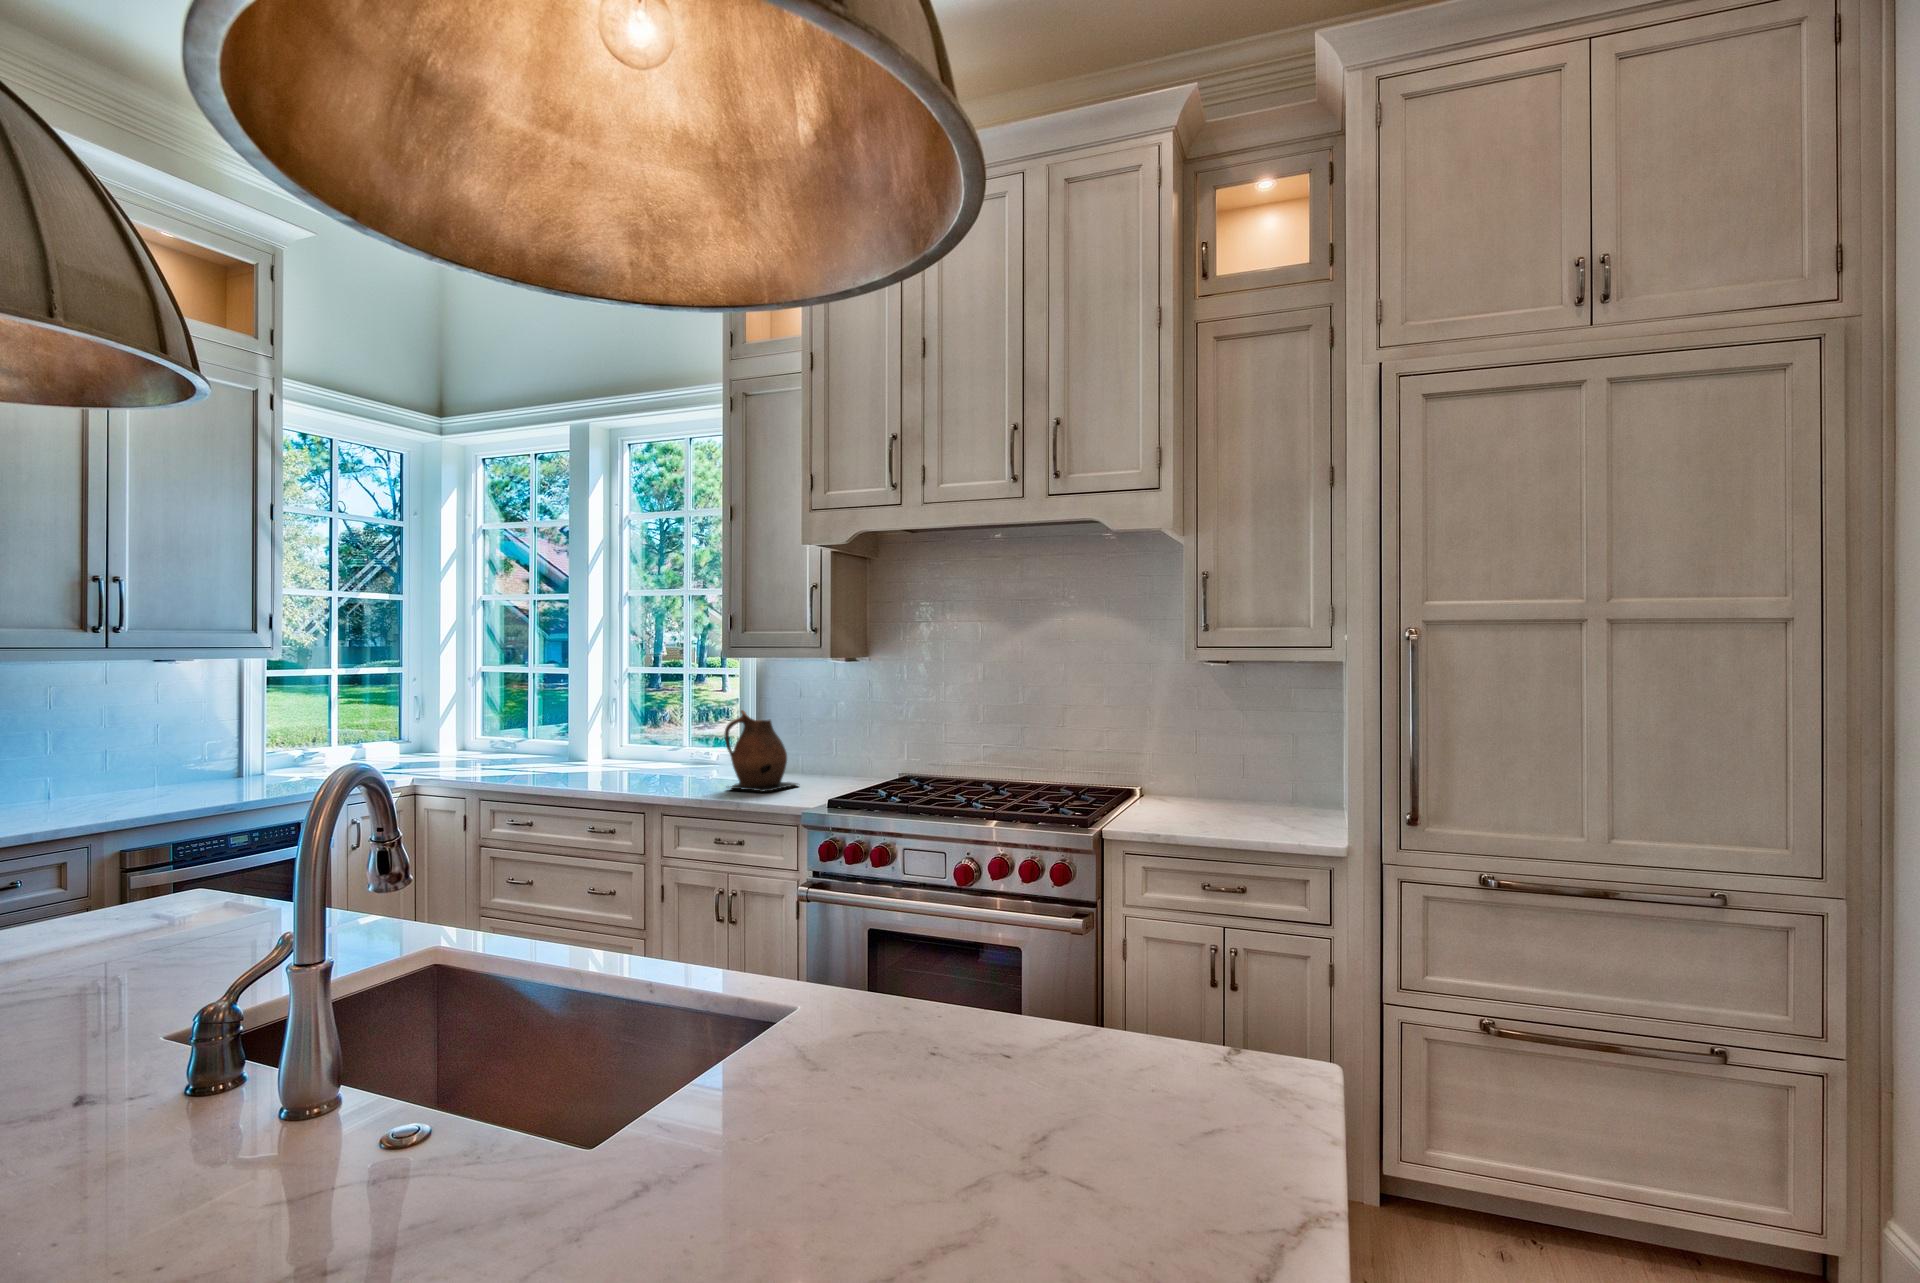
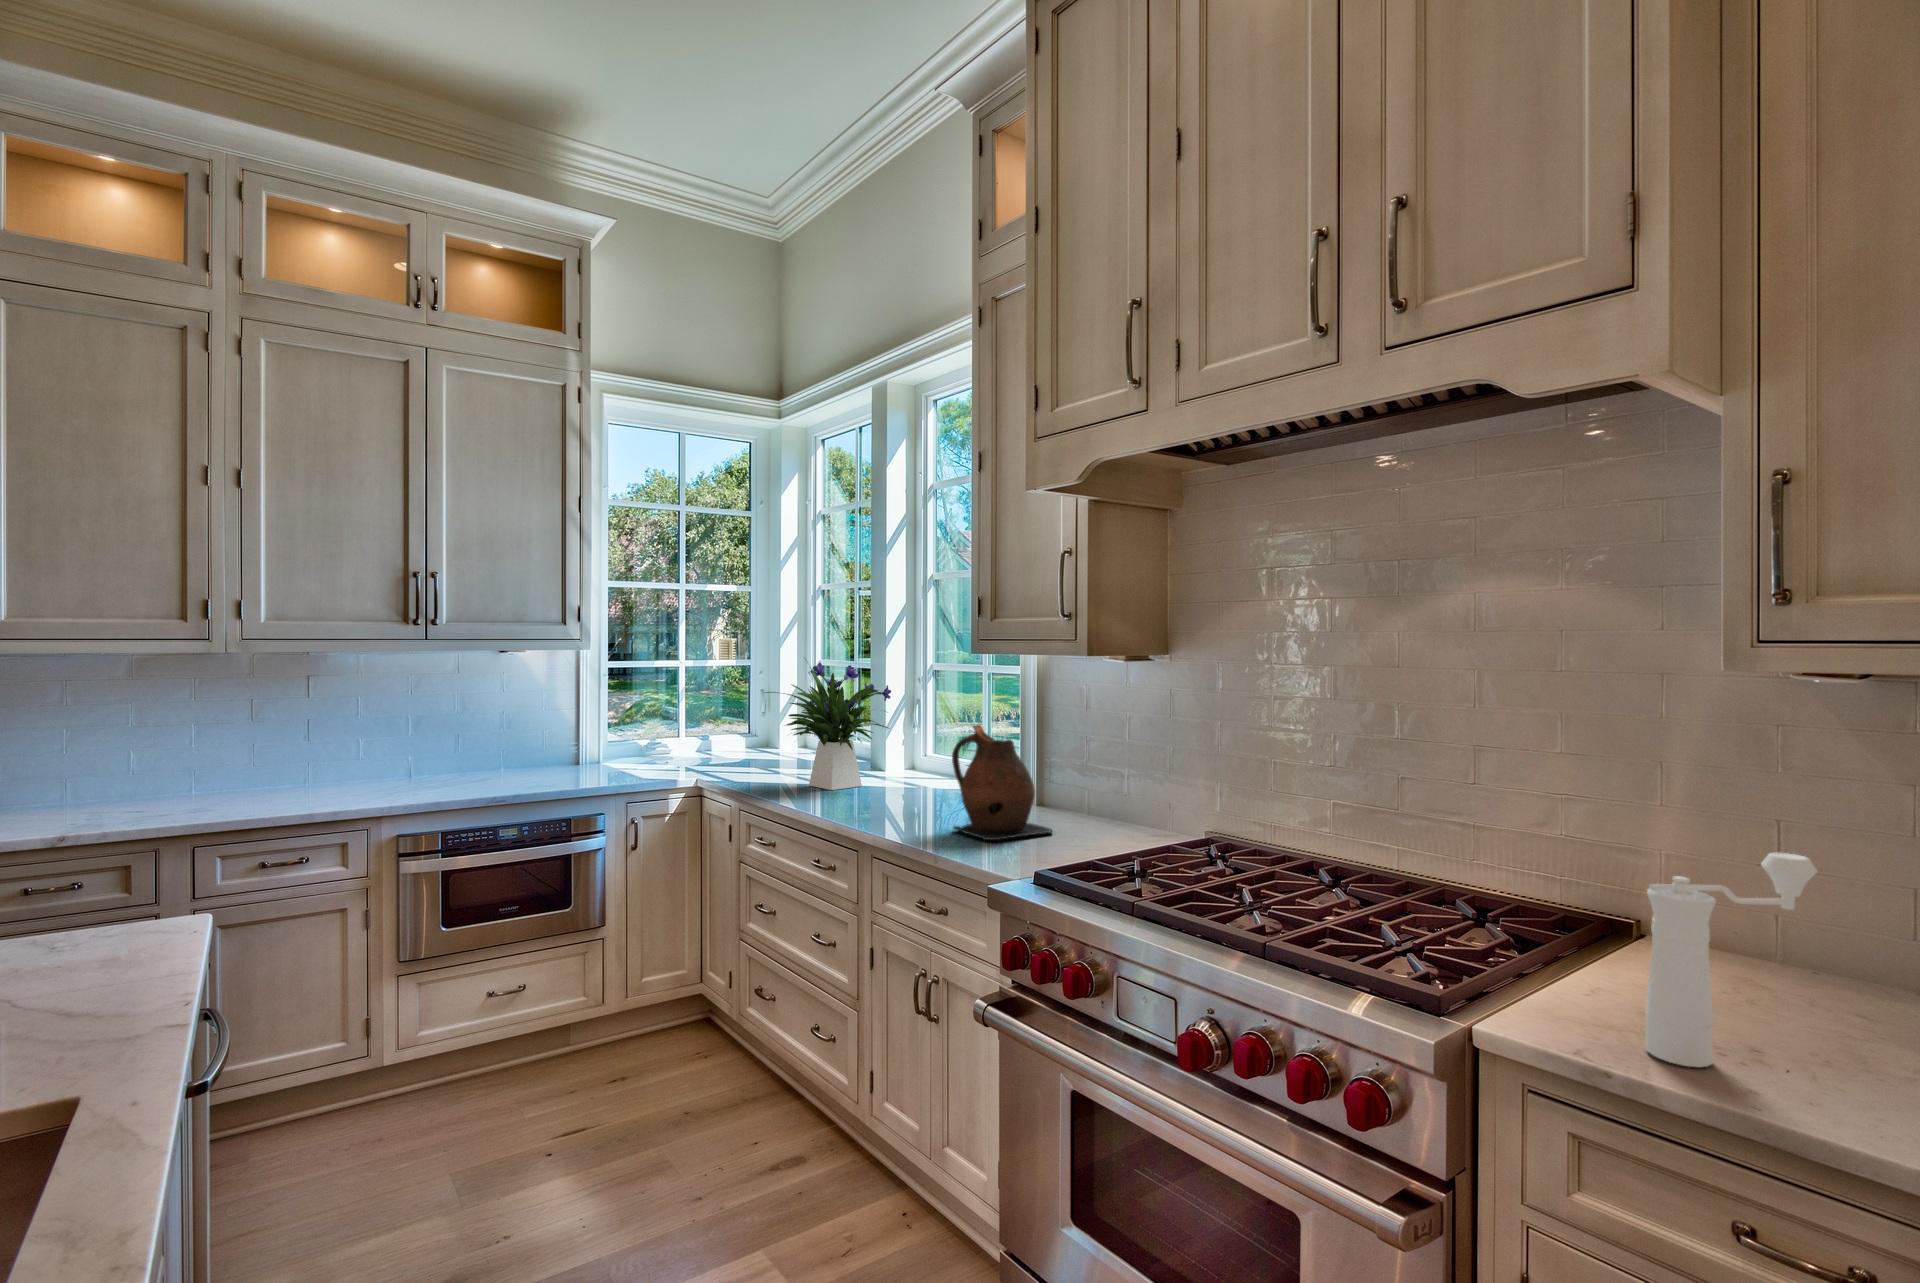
flower arrangement: none [500,662,620,777] -> present [765,657,891,790]
pepper mill: none [1168,737,1224,827] -> present [1645,853,1817,1067]

